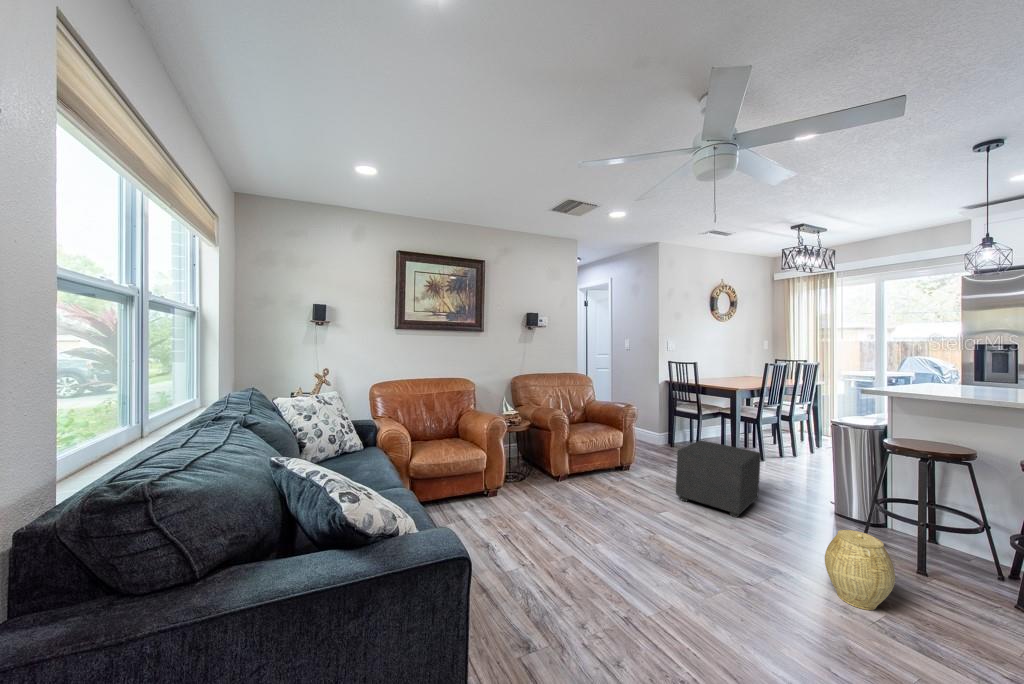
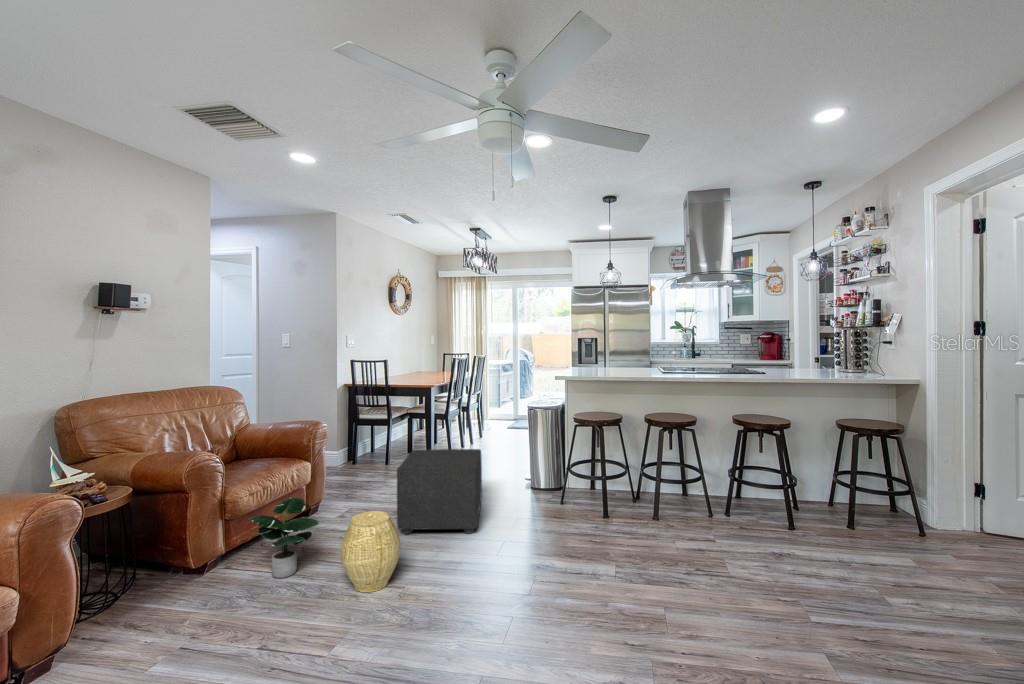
potted plant: none [578,451,617,499] -> present [249,497,320,578]
woven basket: present [825,530,895,610] -> present [341,511,401,592]

